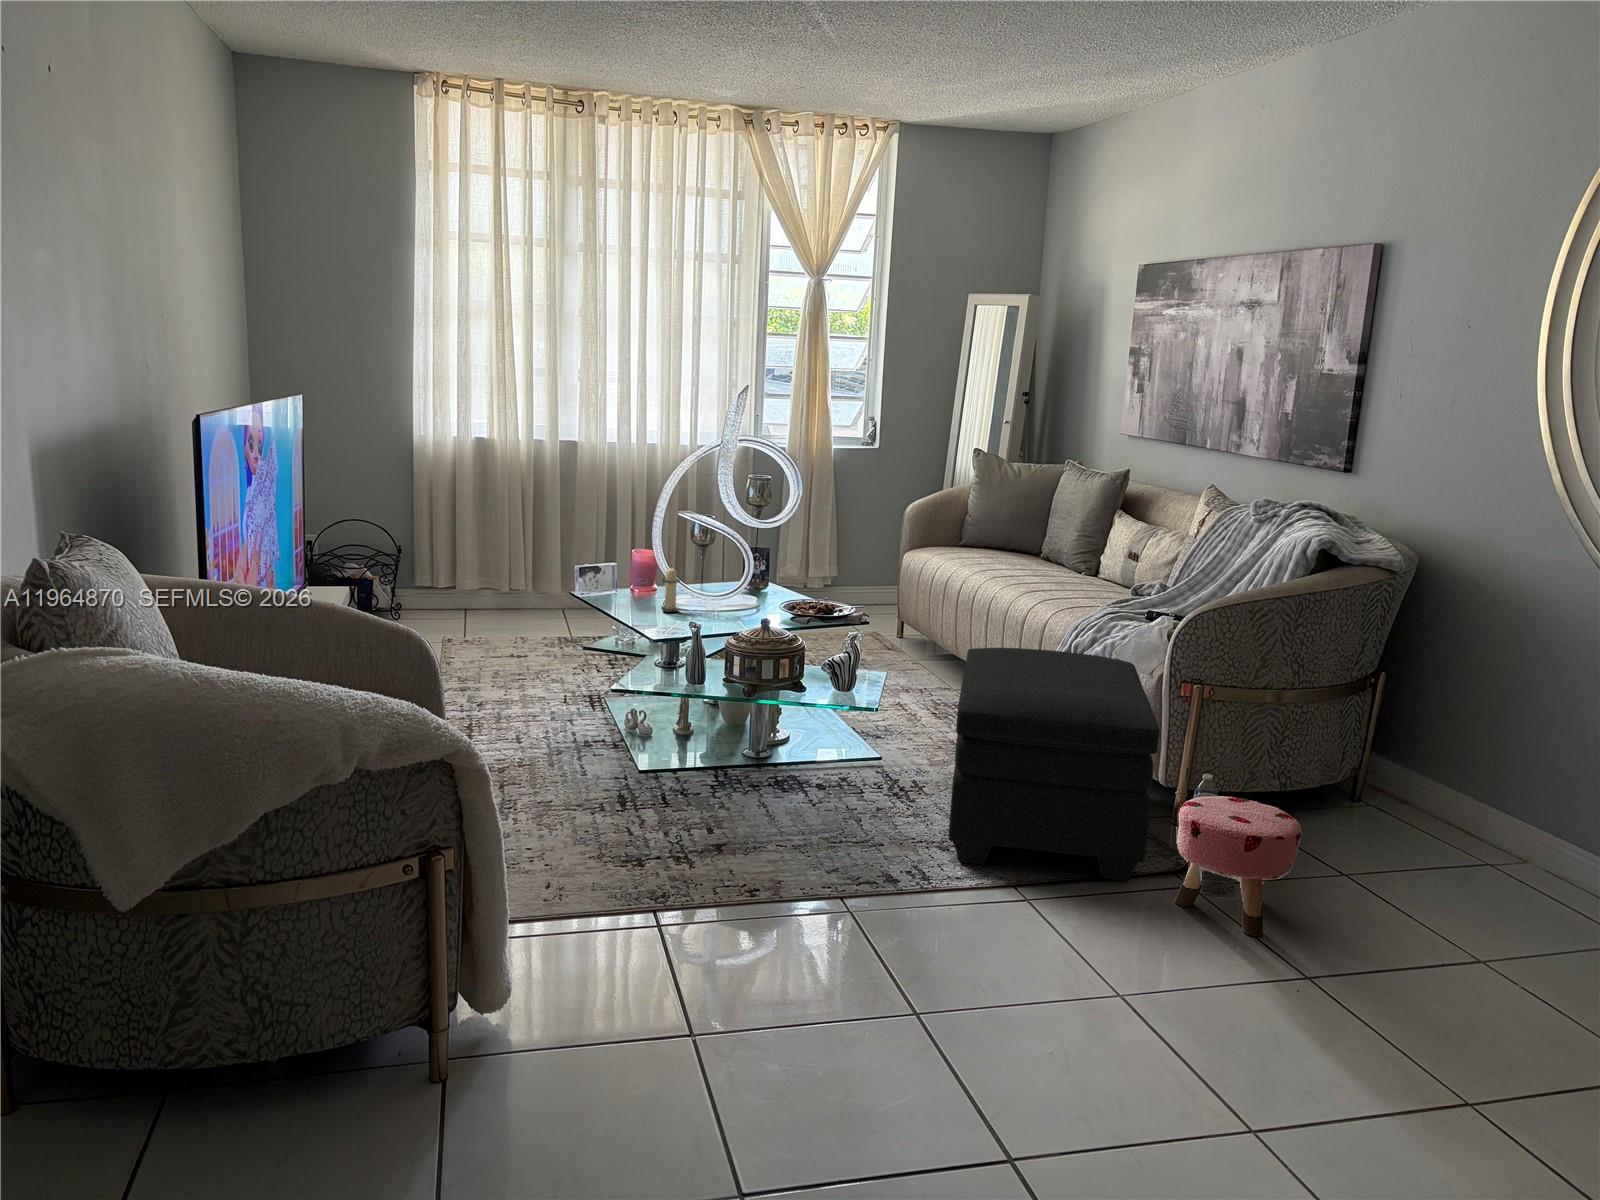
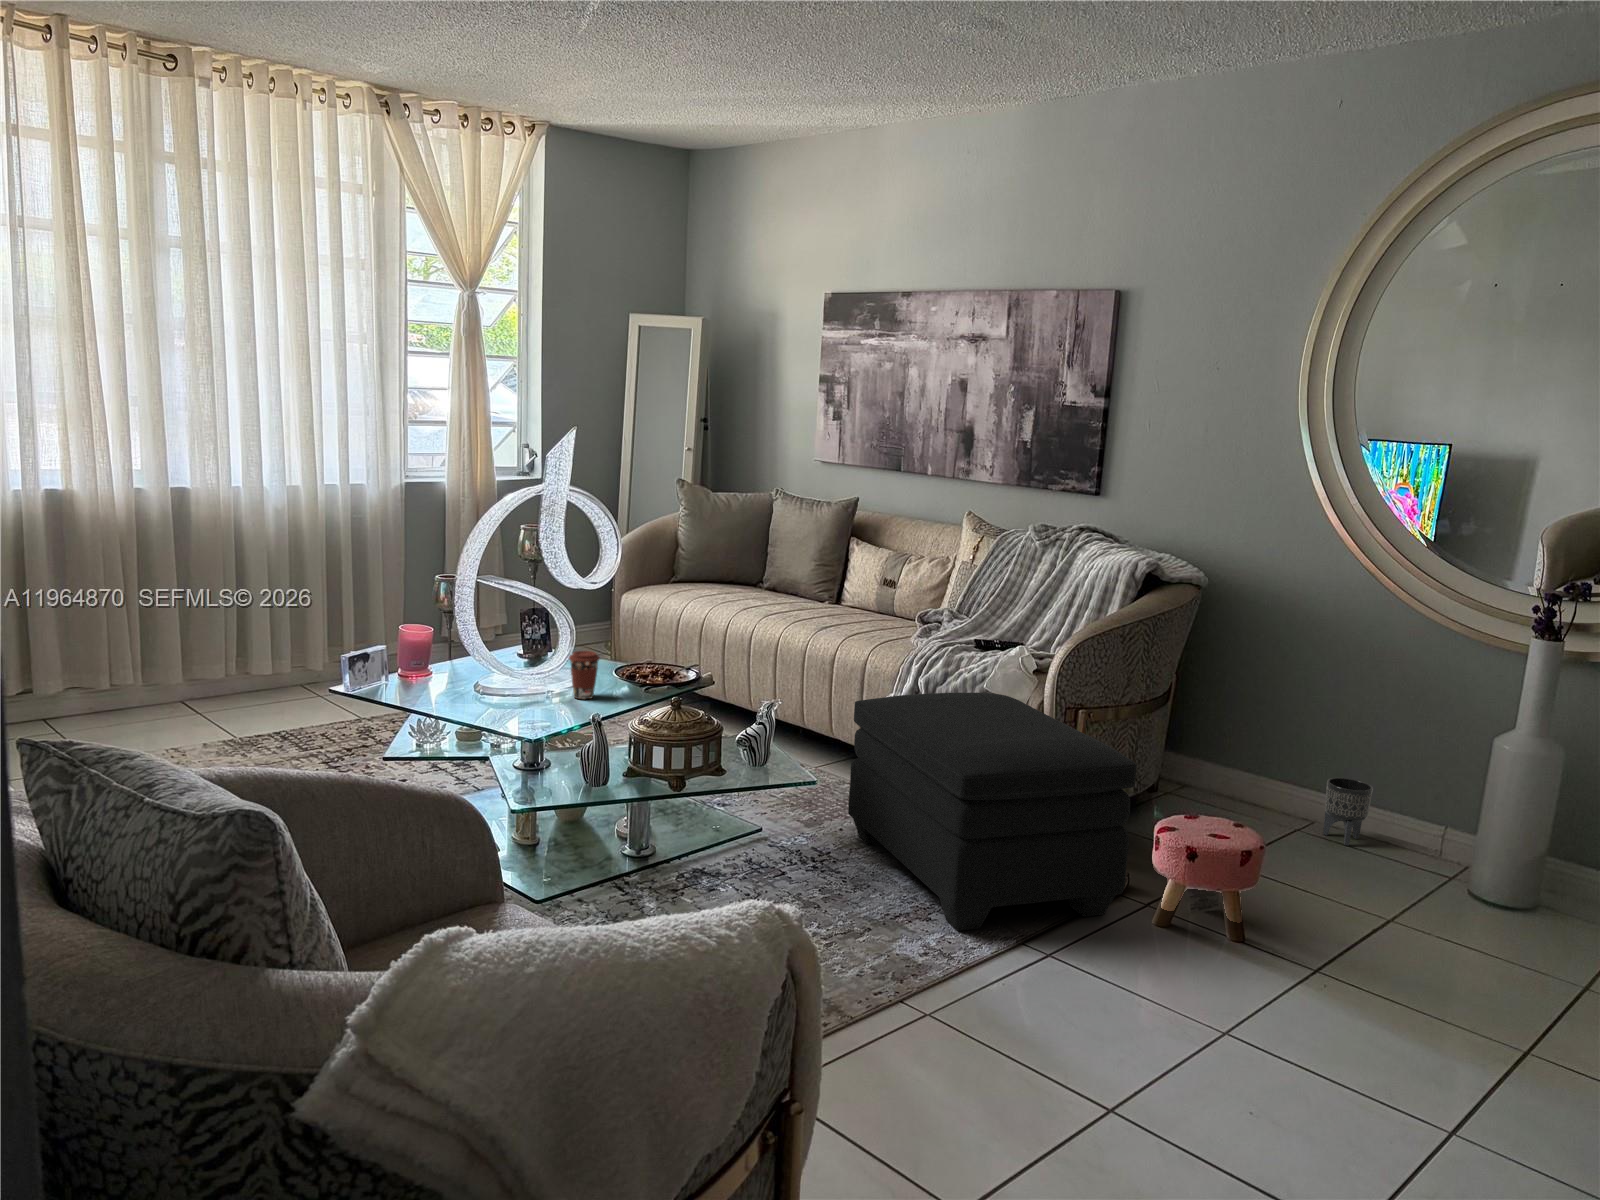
candle: present [661,565,680,612] -> none [501,645,529,703]
coffee cup: none [713,576,739,617] -> present [569,651,600,699]
planter: none [1517,809,1579,889] -> present [1323,778,1373,846]

